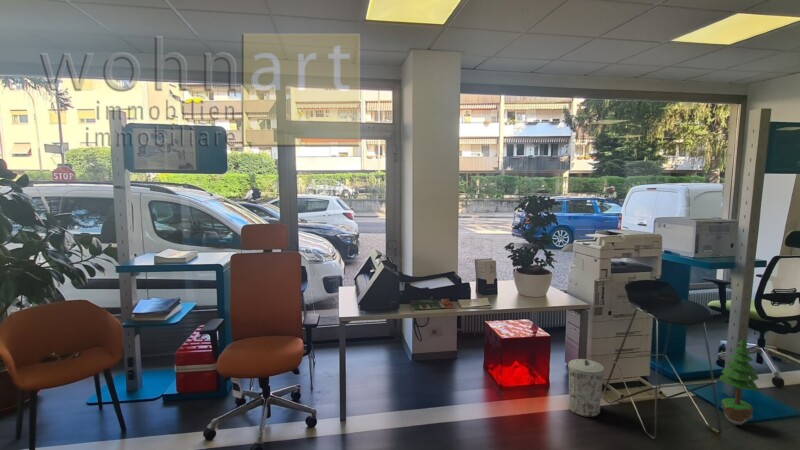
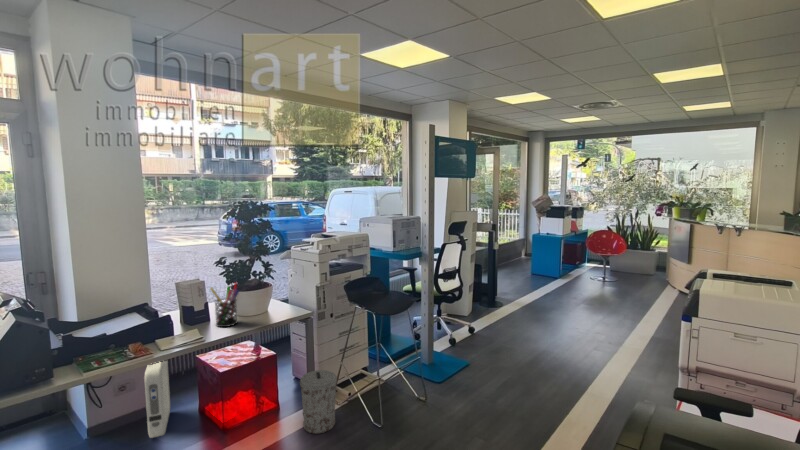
pen holder: none [499,264,521,300] -> present [211,283,239,327]
air purifier: none [449,314,465,376] -> present [144,361,170,438]
potted tree: present [720,337,759,425] -> none [426,314,454,390]

